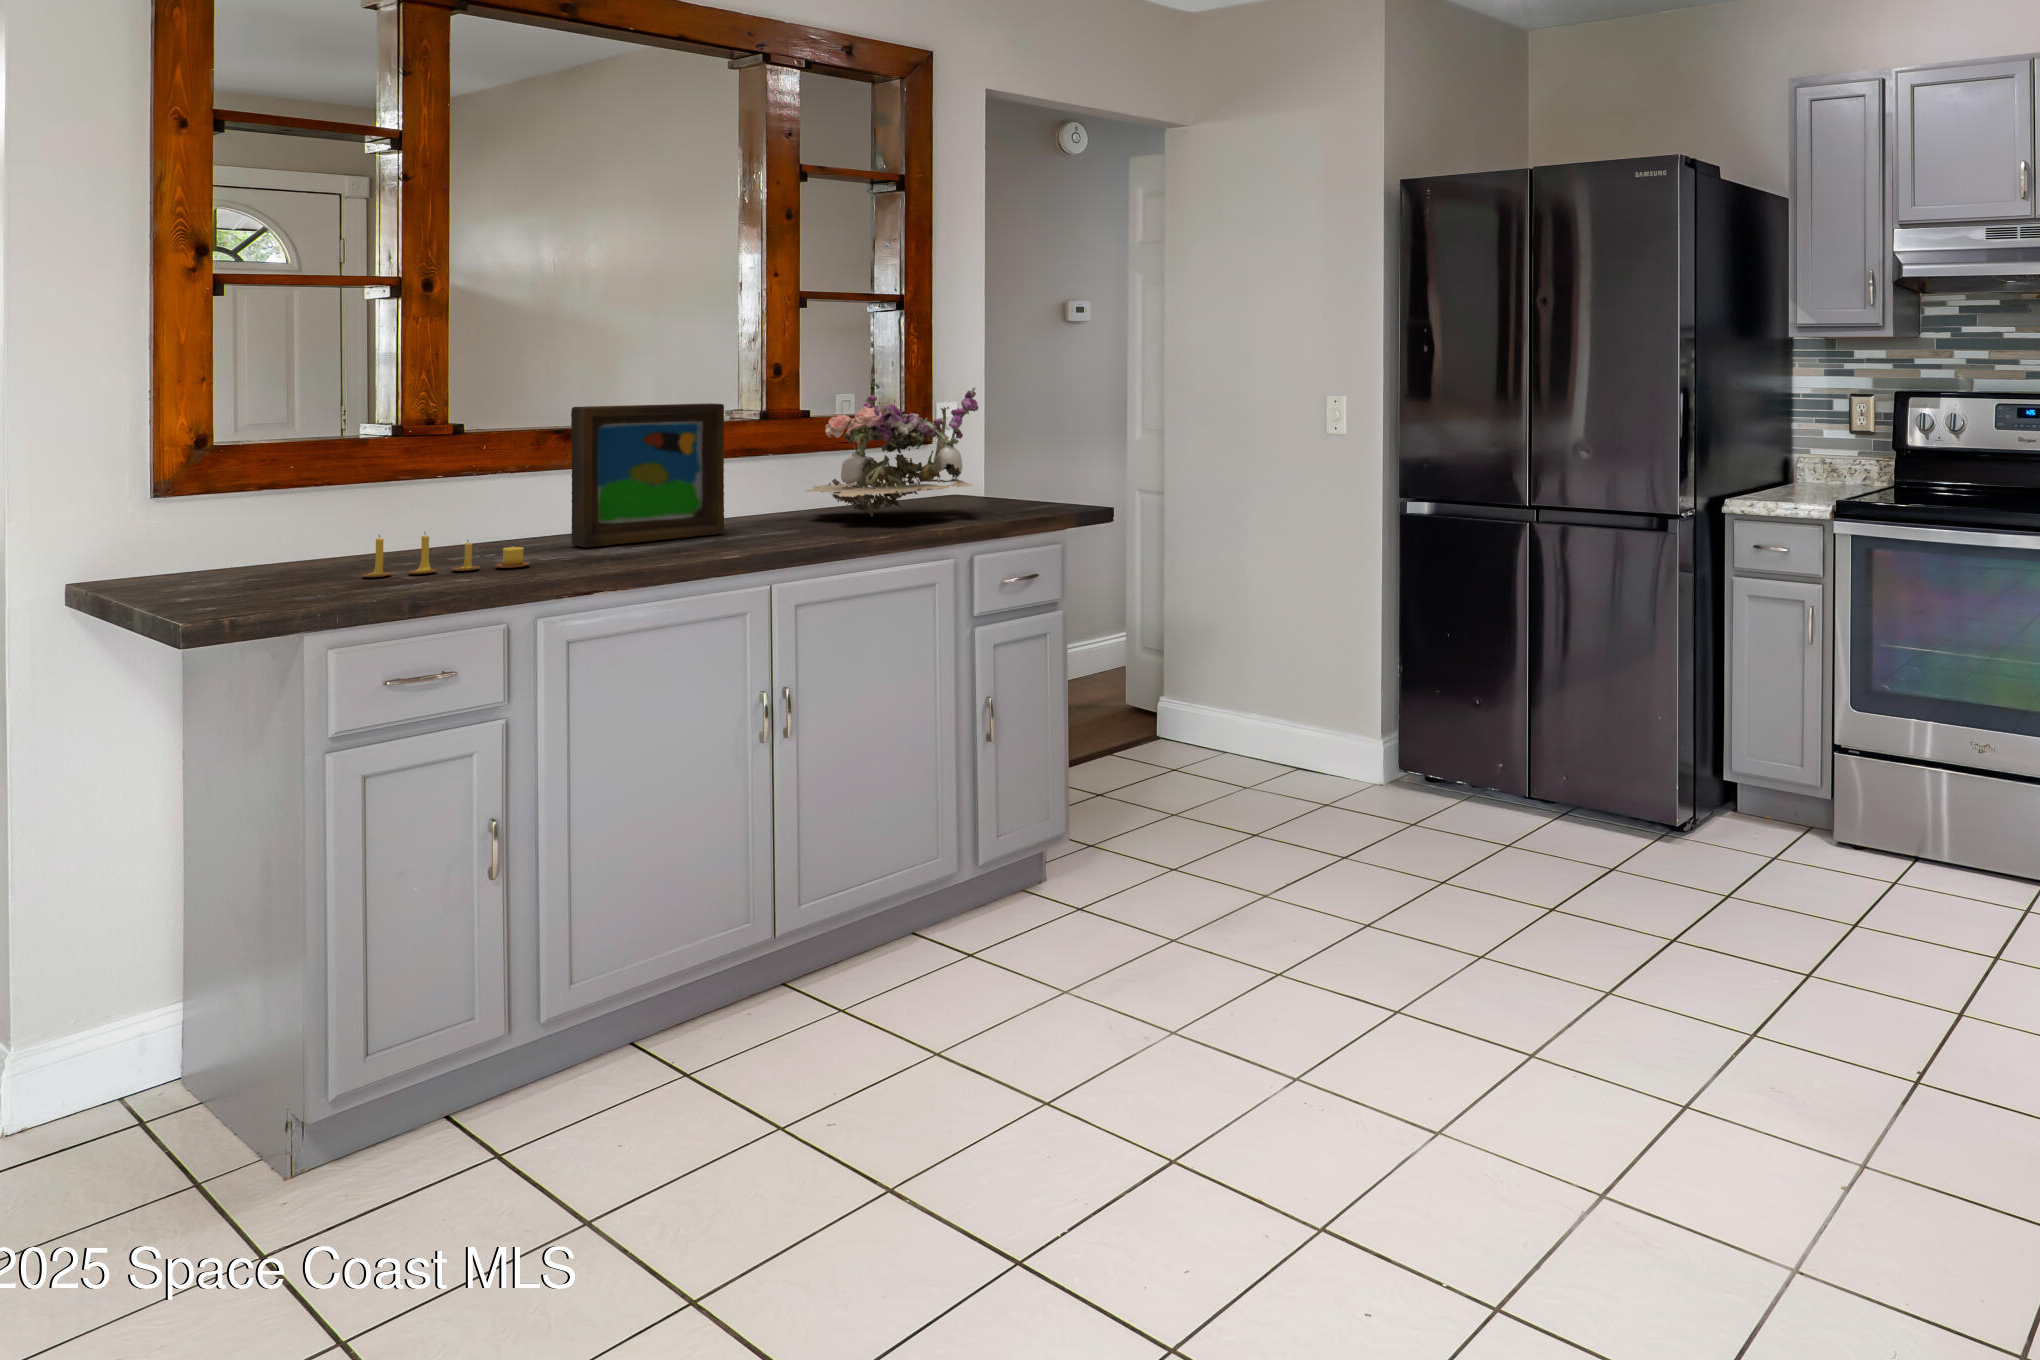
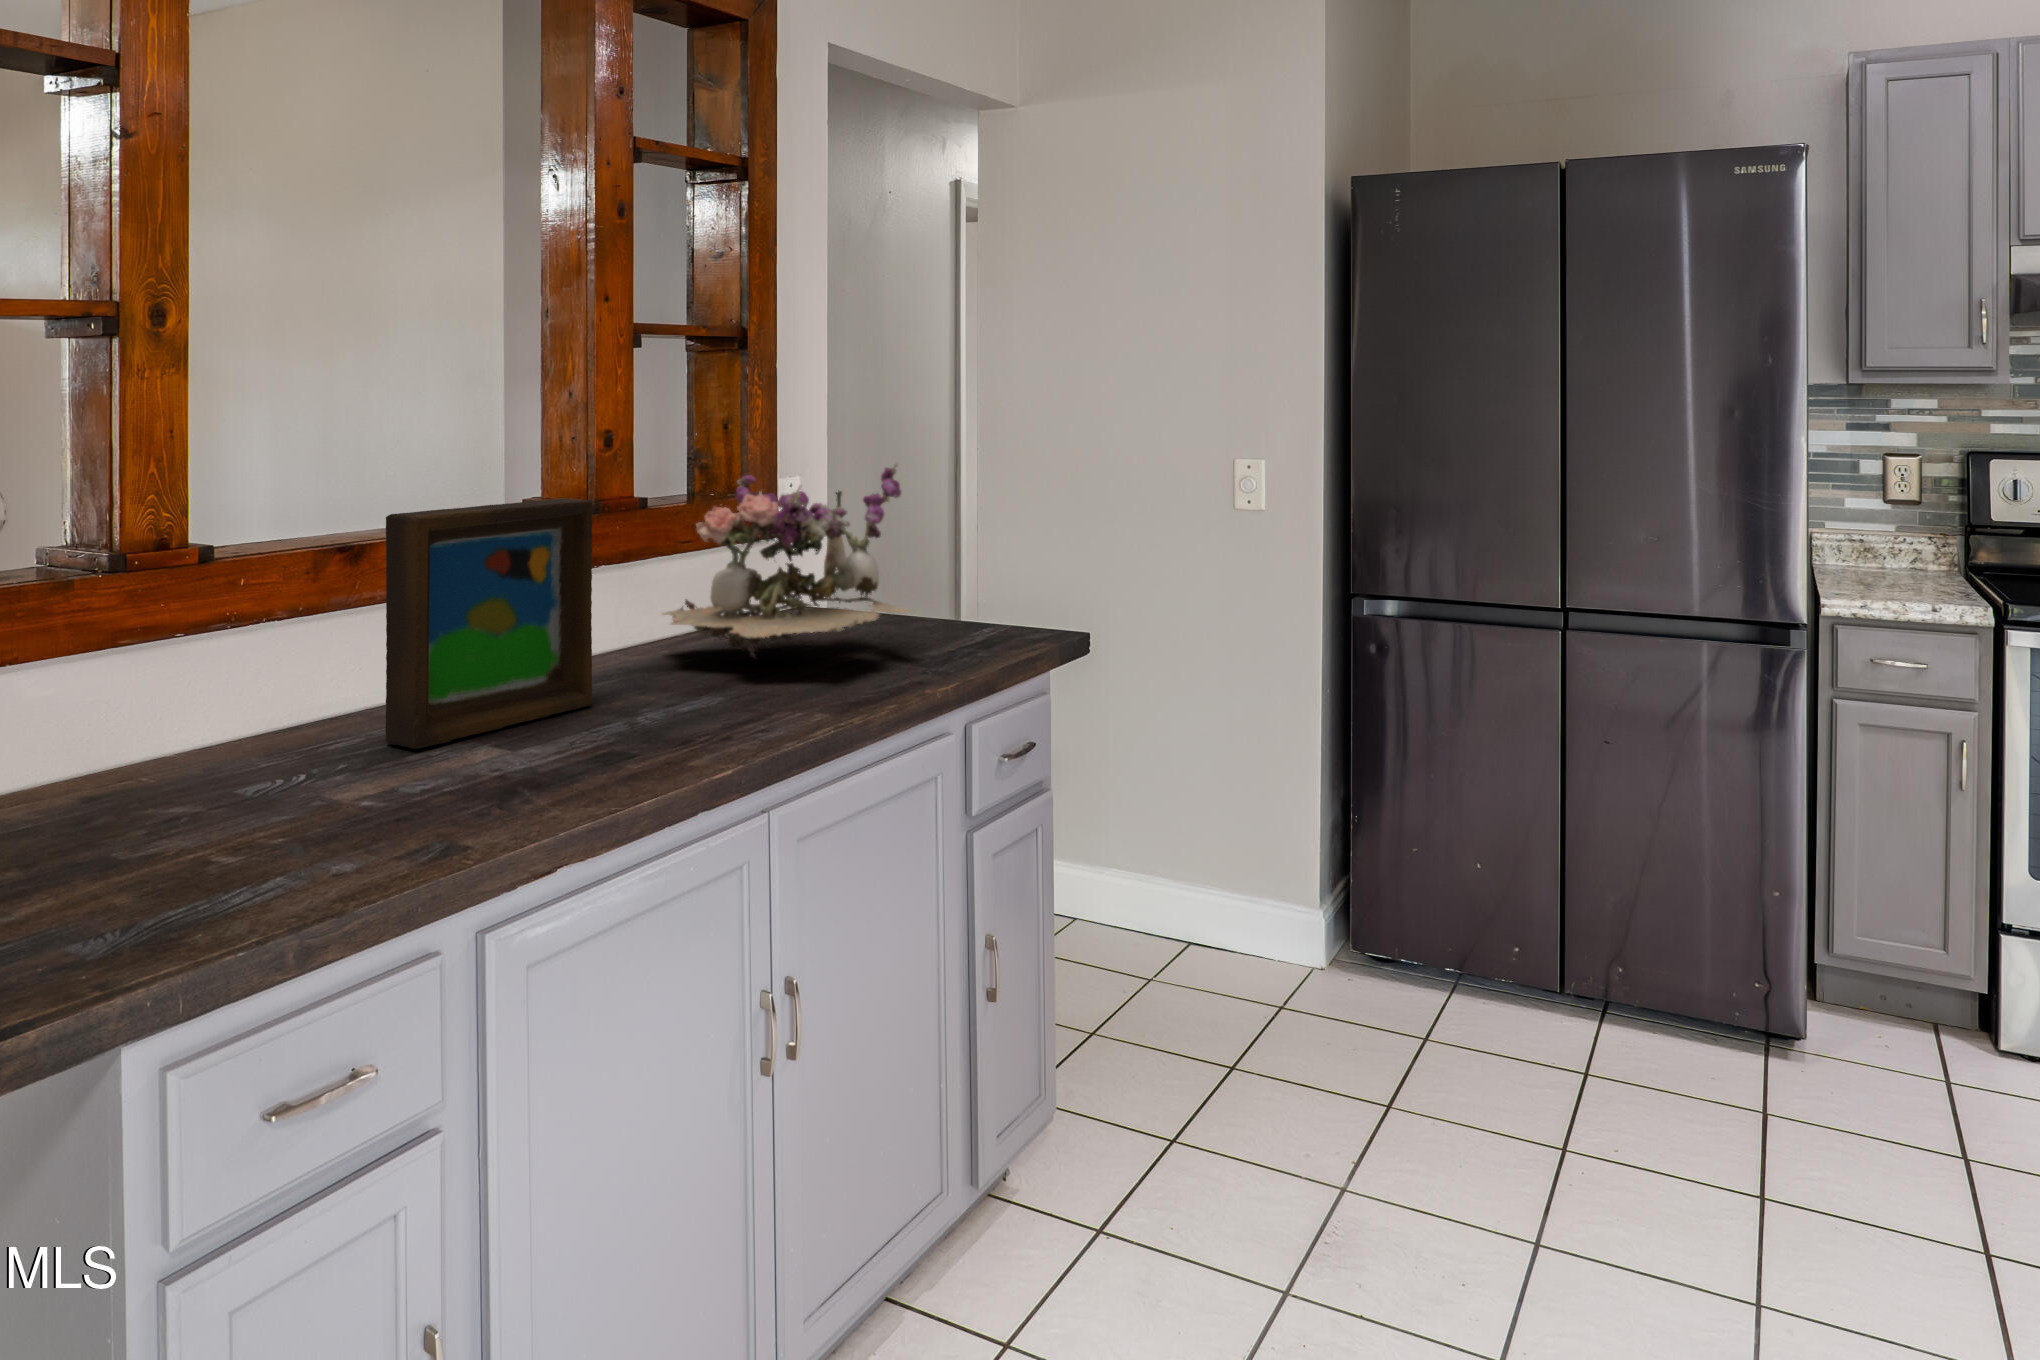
candle: present [362,532,530,577] -> none [109,758,380,852]

